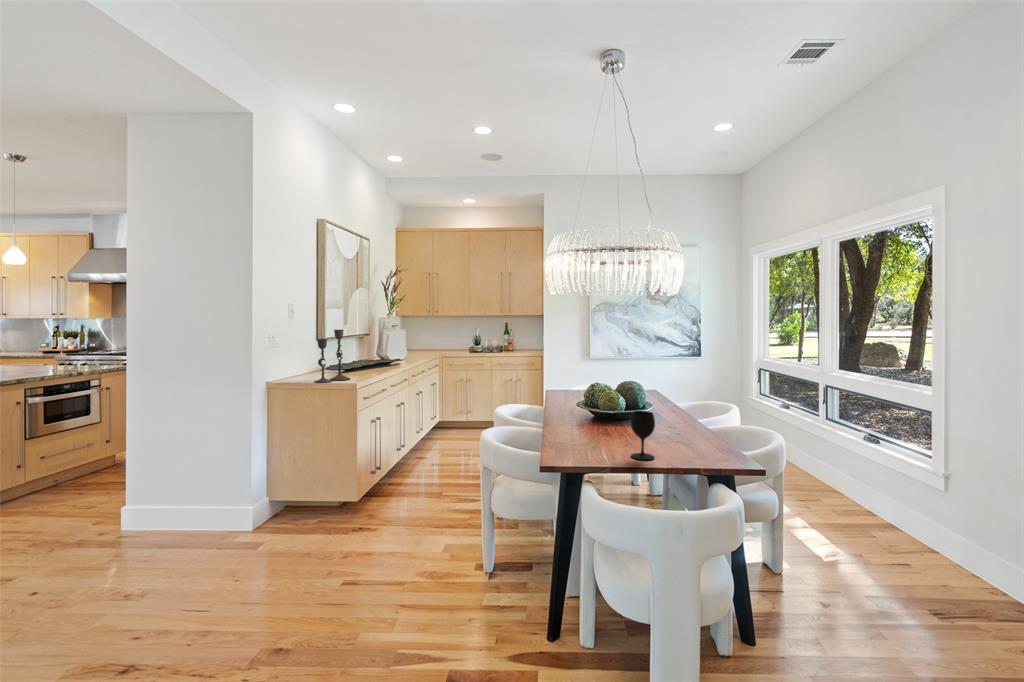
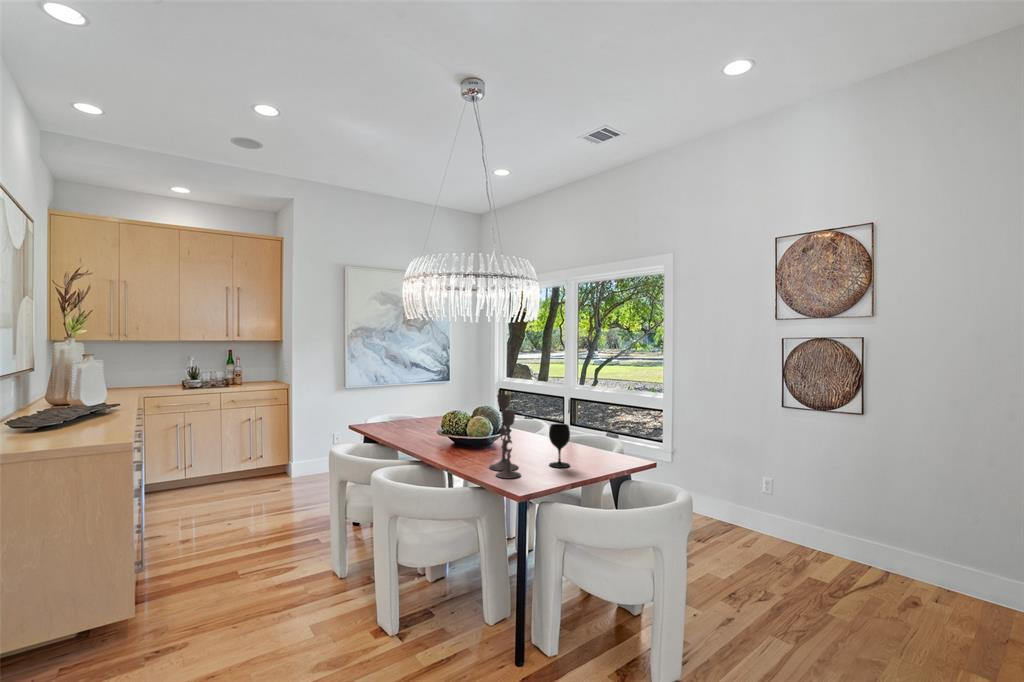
candlestick: present [314,330,350,383] -> present [489,394,521,478]

